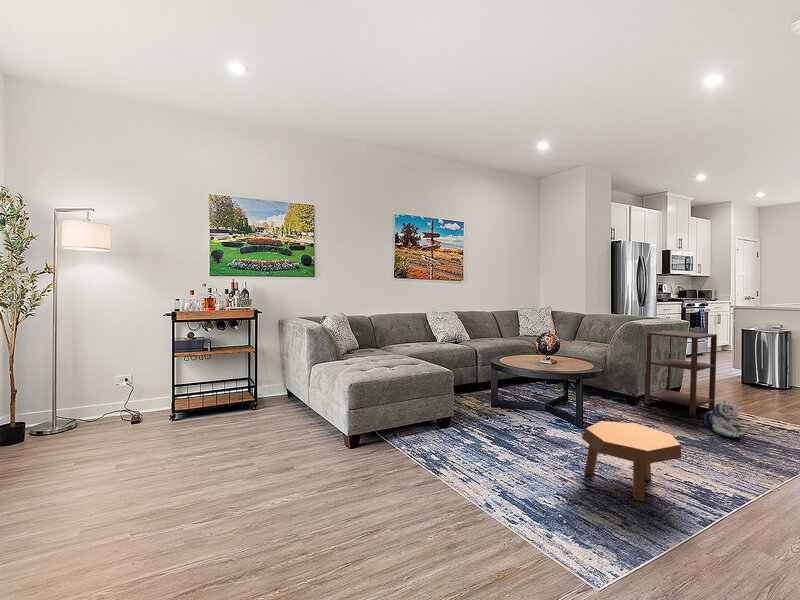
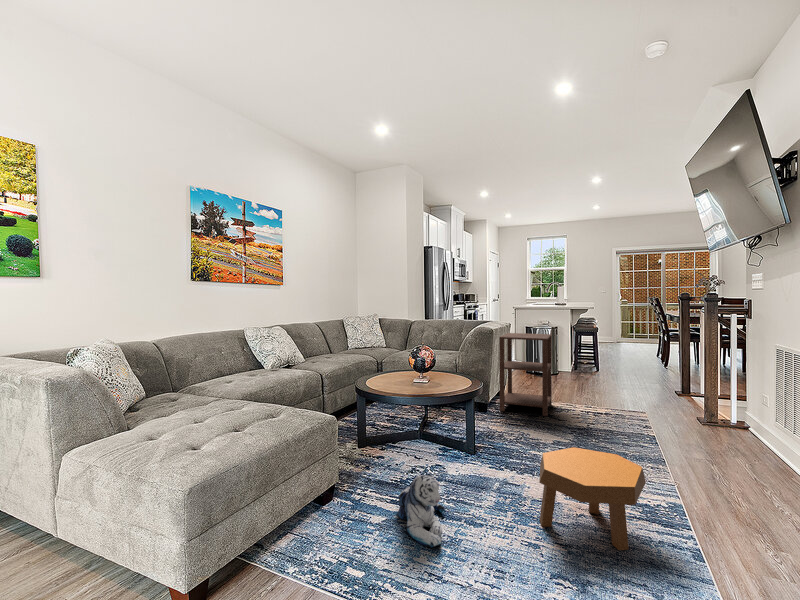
plush toy: present [703,401,740,438] -> present [397,475,445,548]

